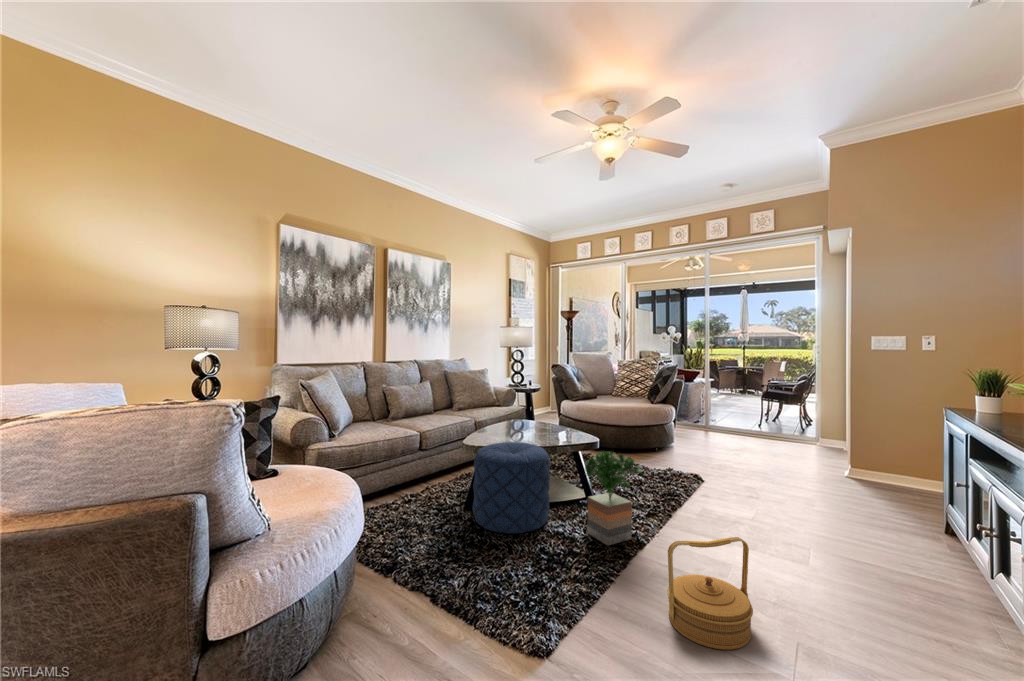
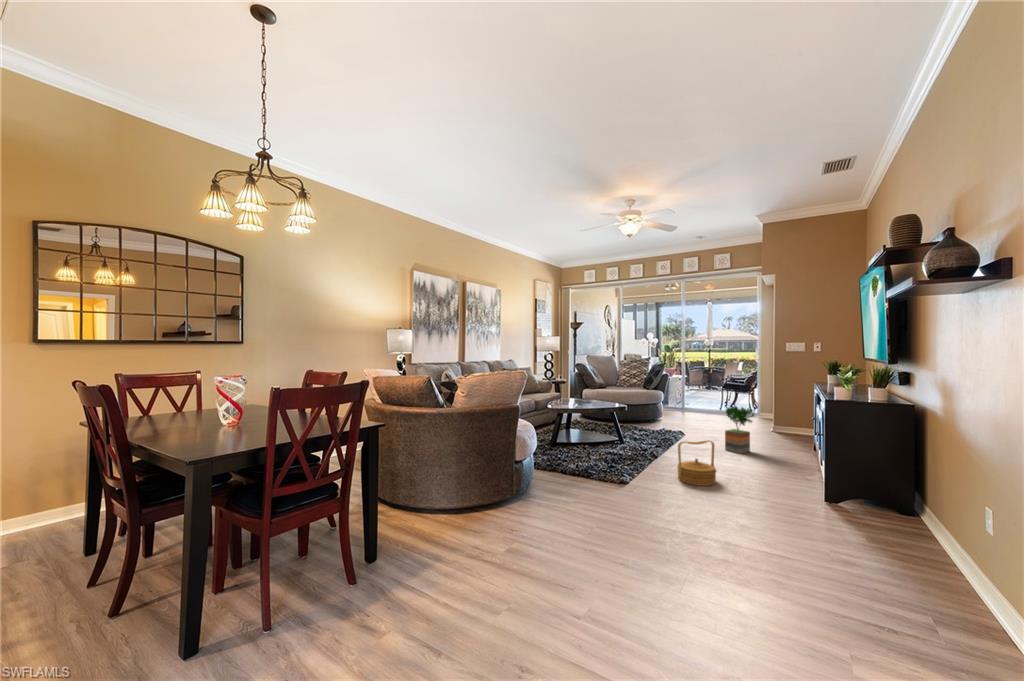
pouf: present [473,442,550,533] -> none [557,408,602,456]
potted tree: present [585,451,641,545] -> present [725,406,755,453]

